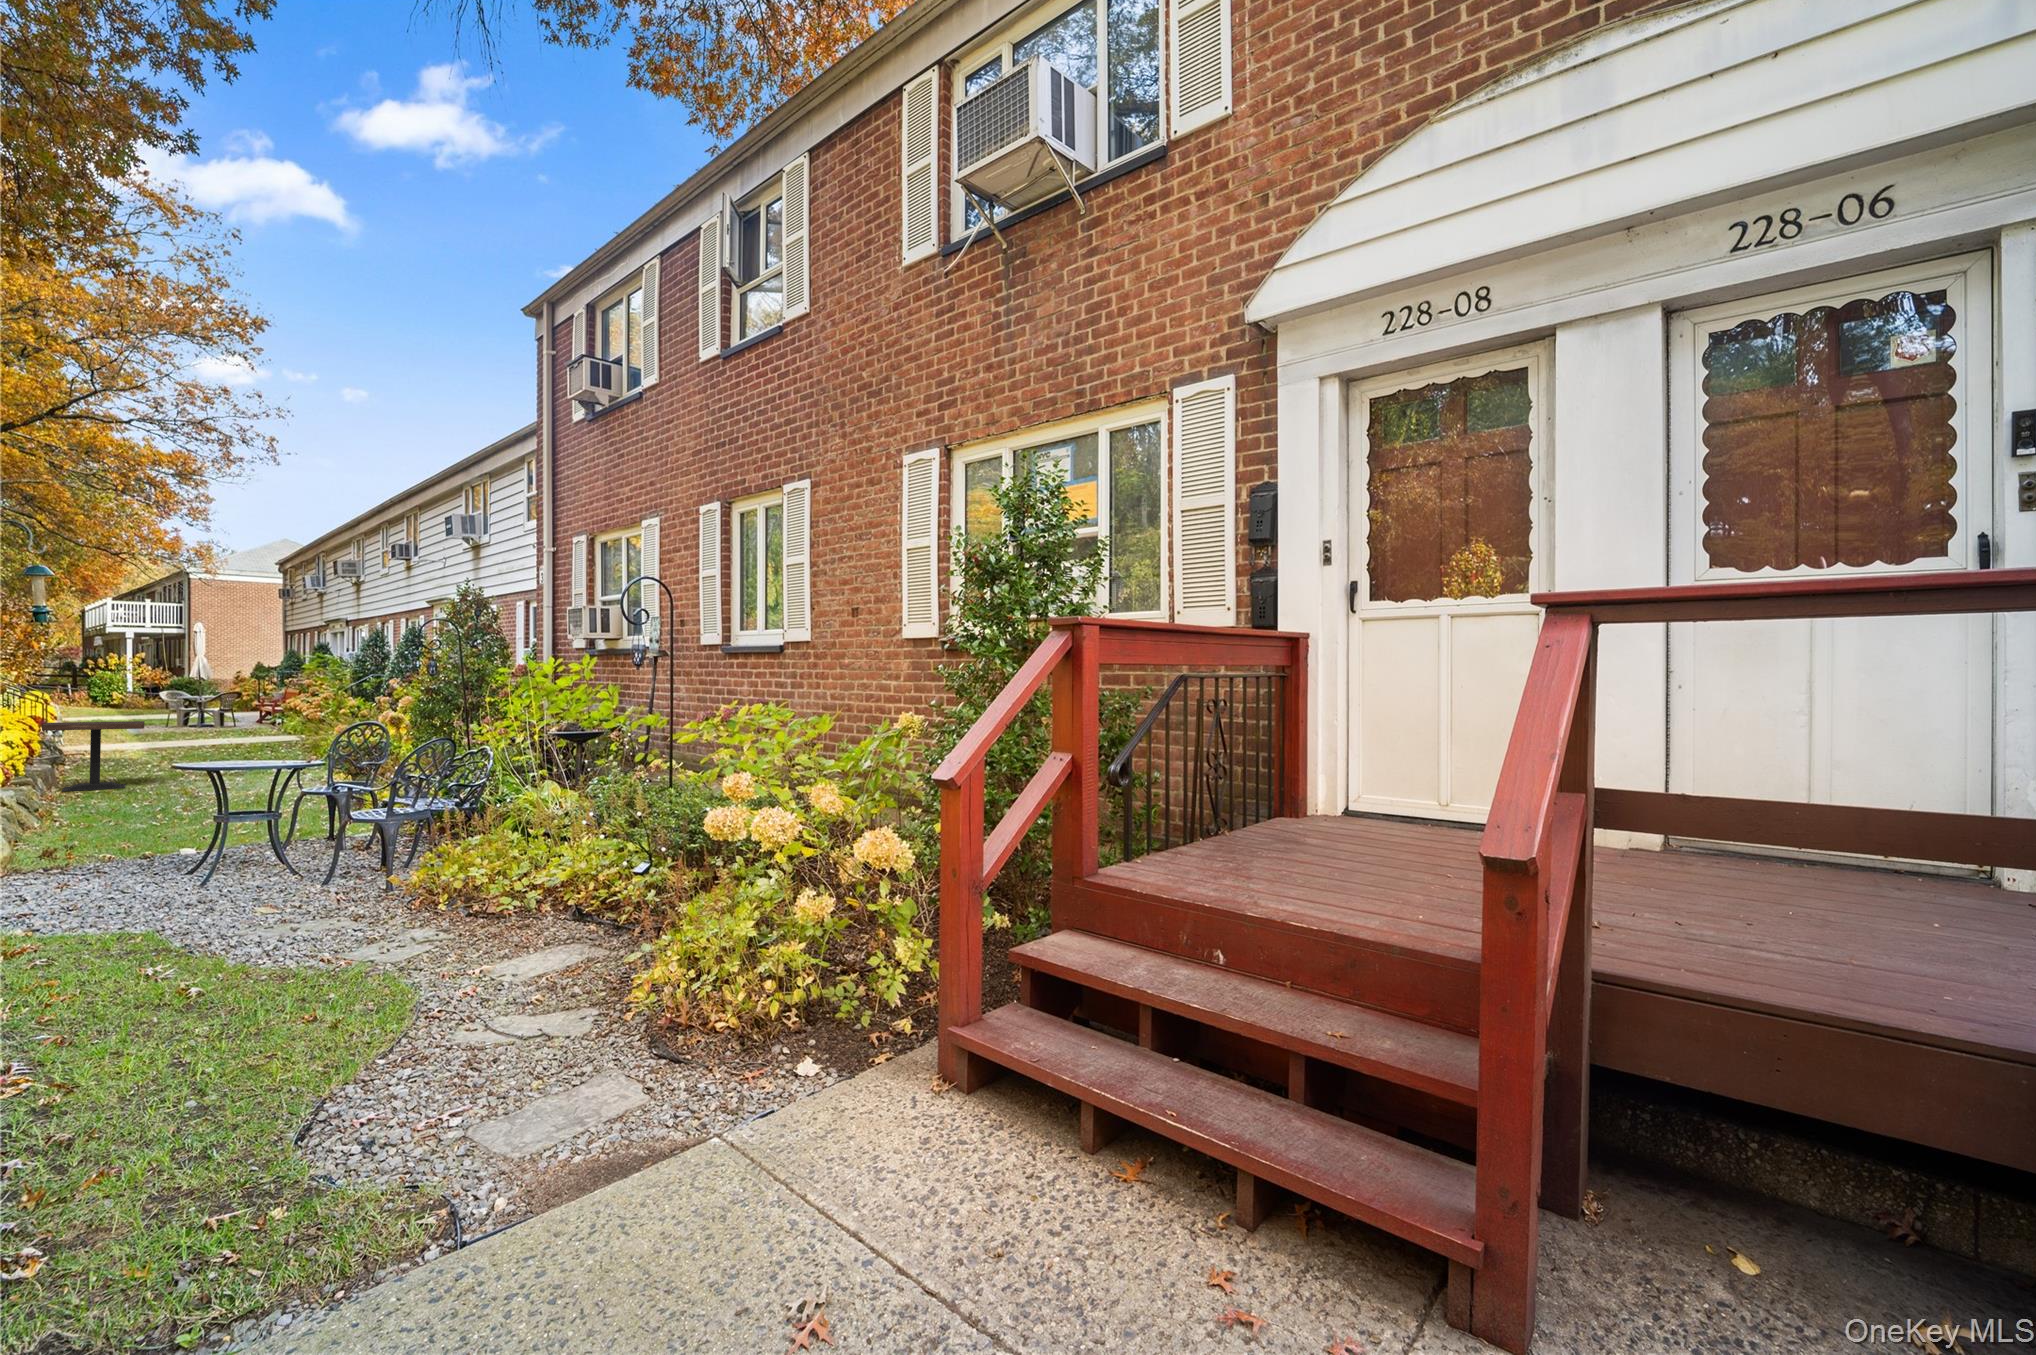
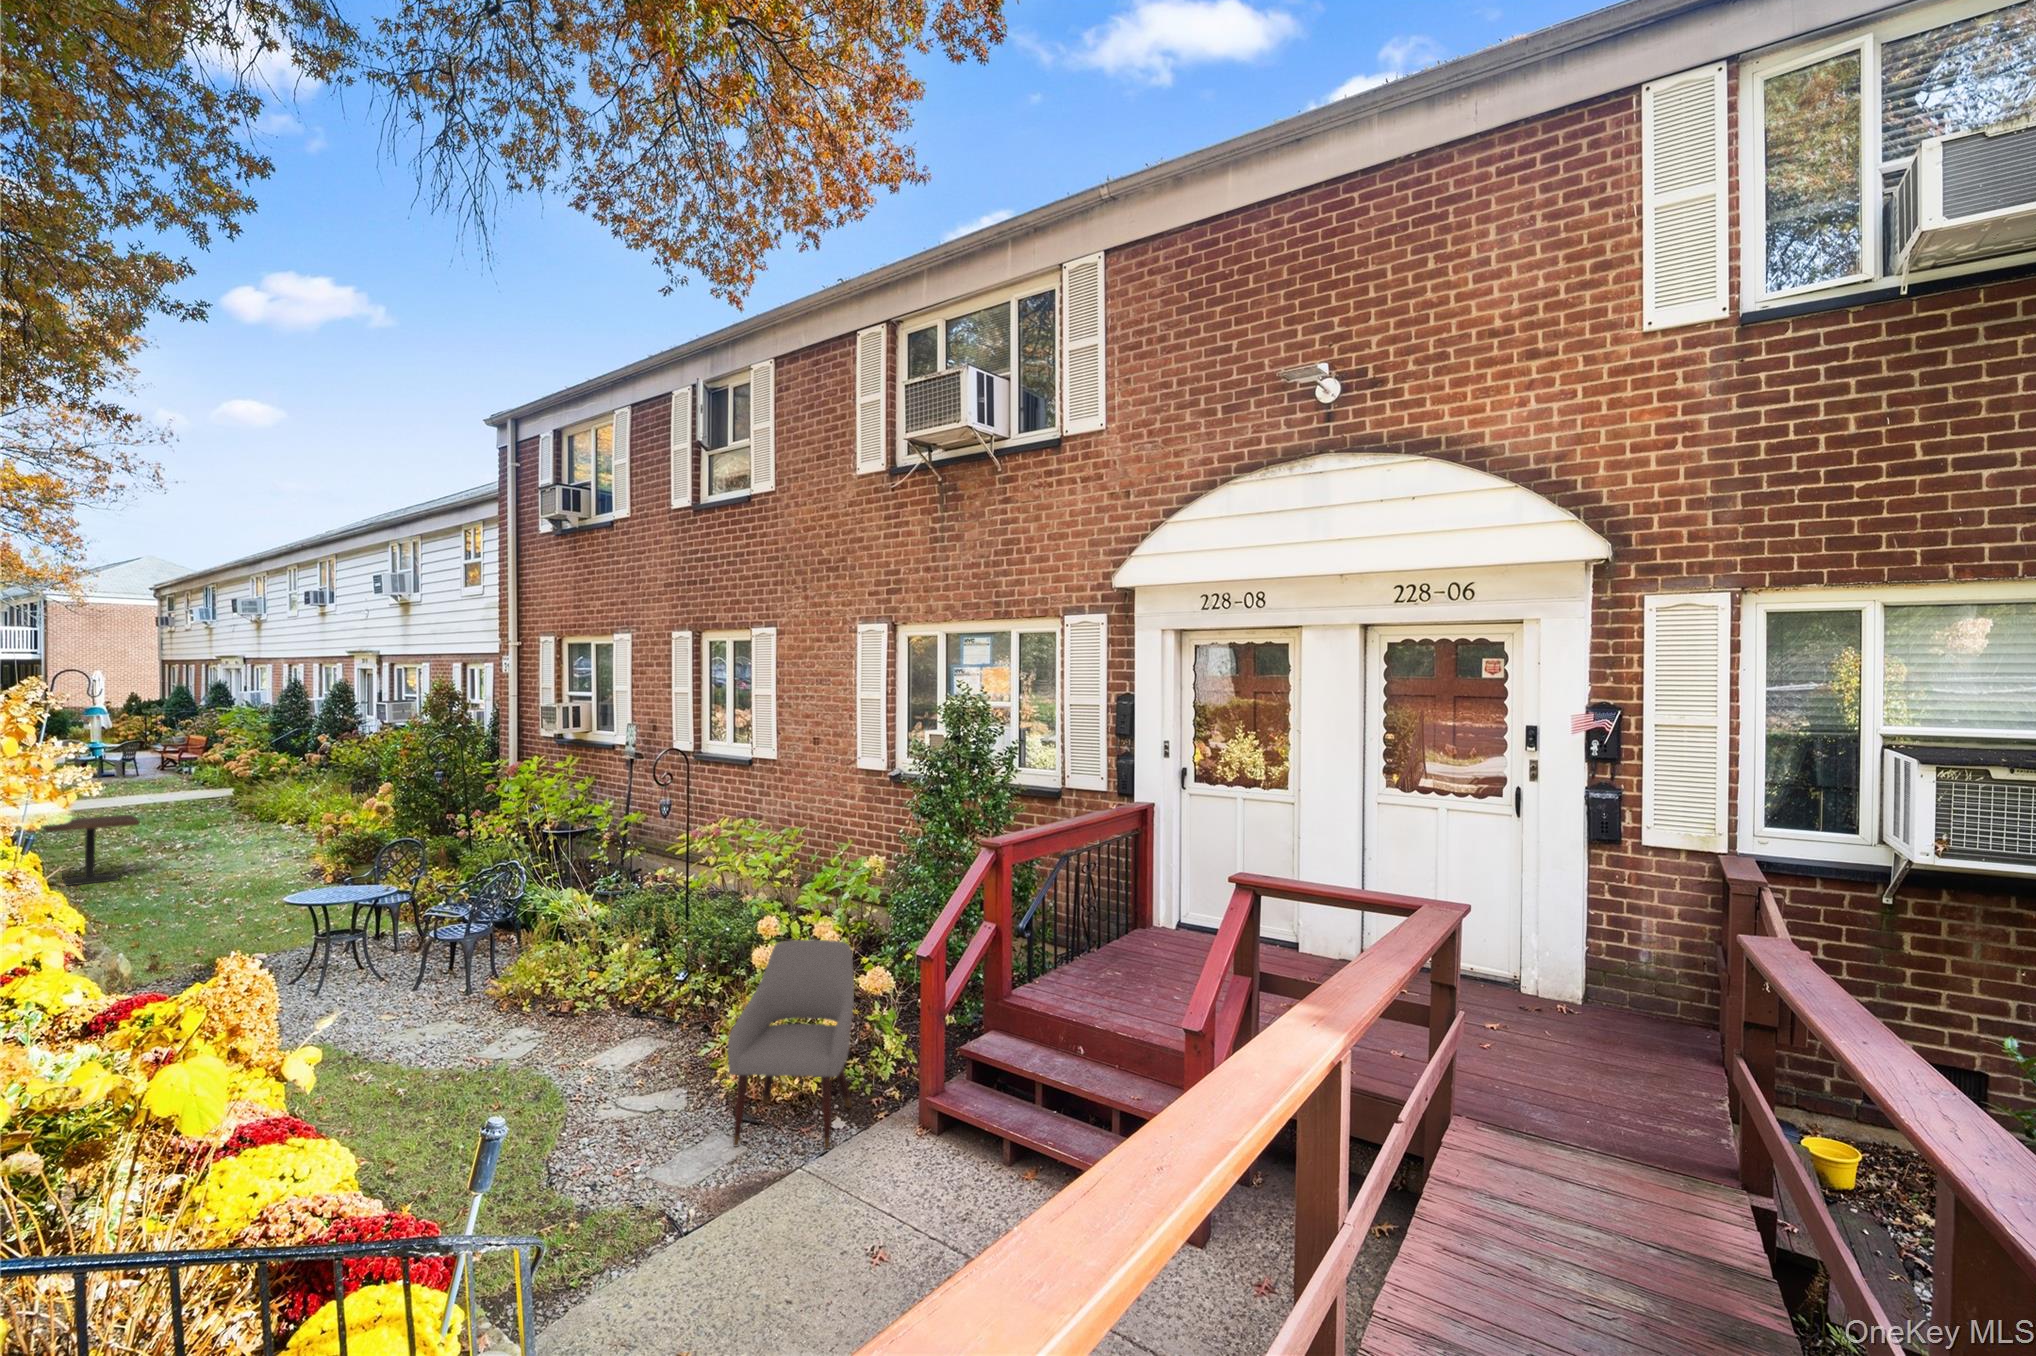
chair: none [620,781,838,1103] -> present [728,940,854,1149]

